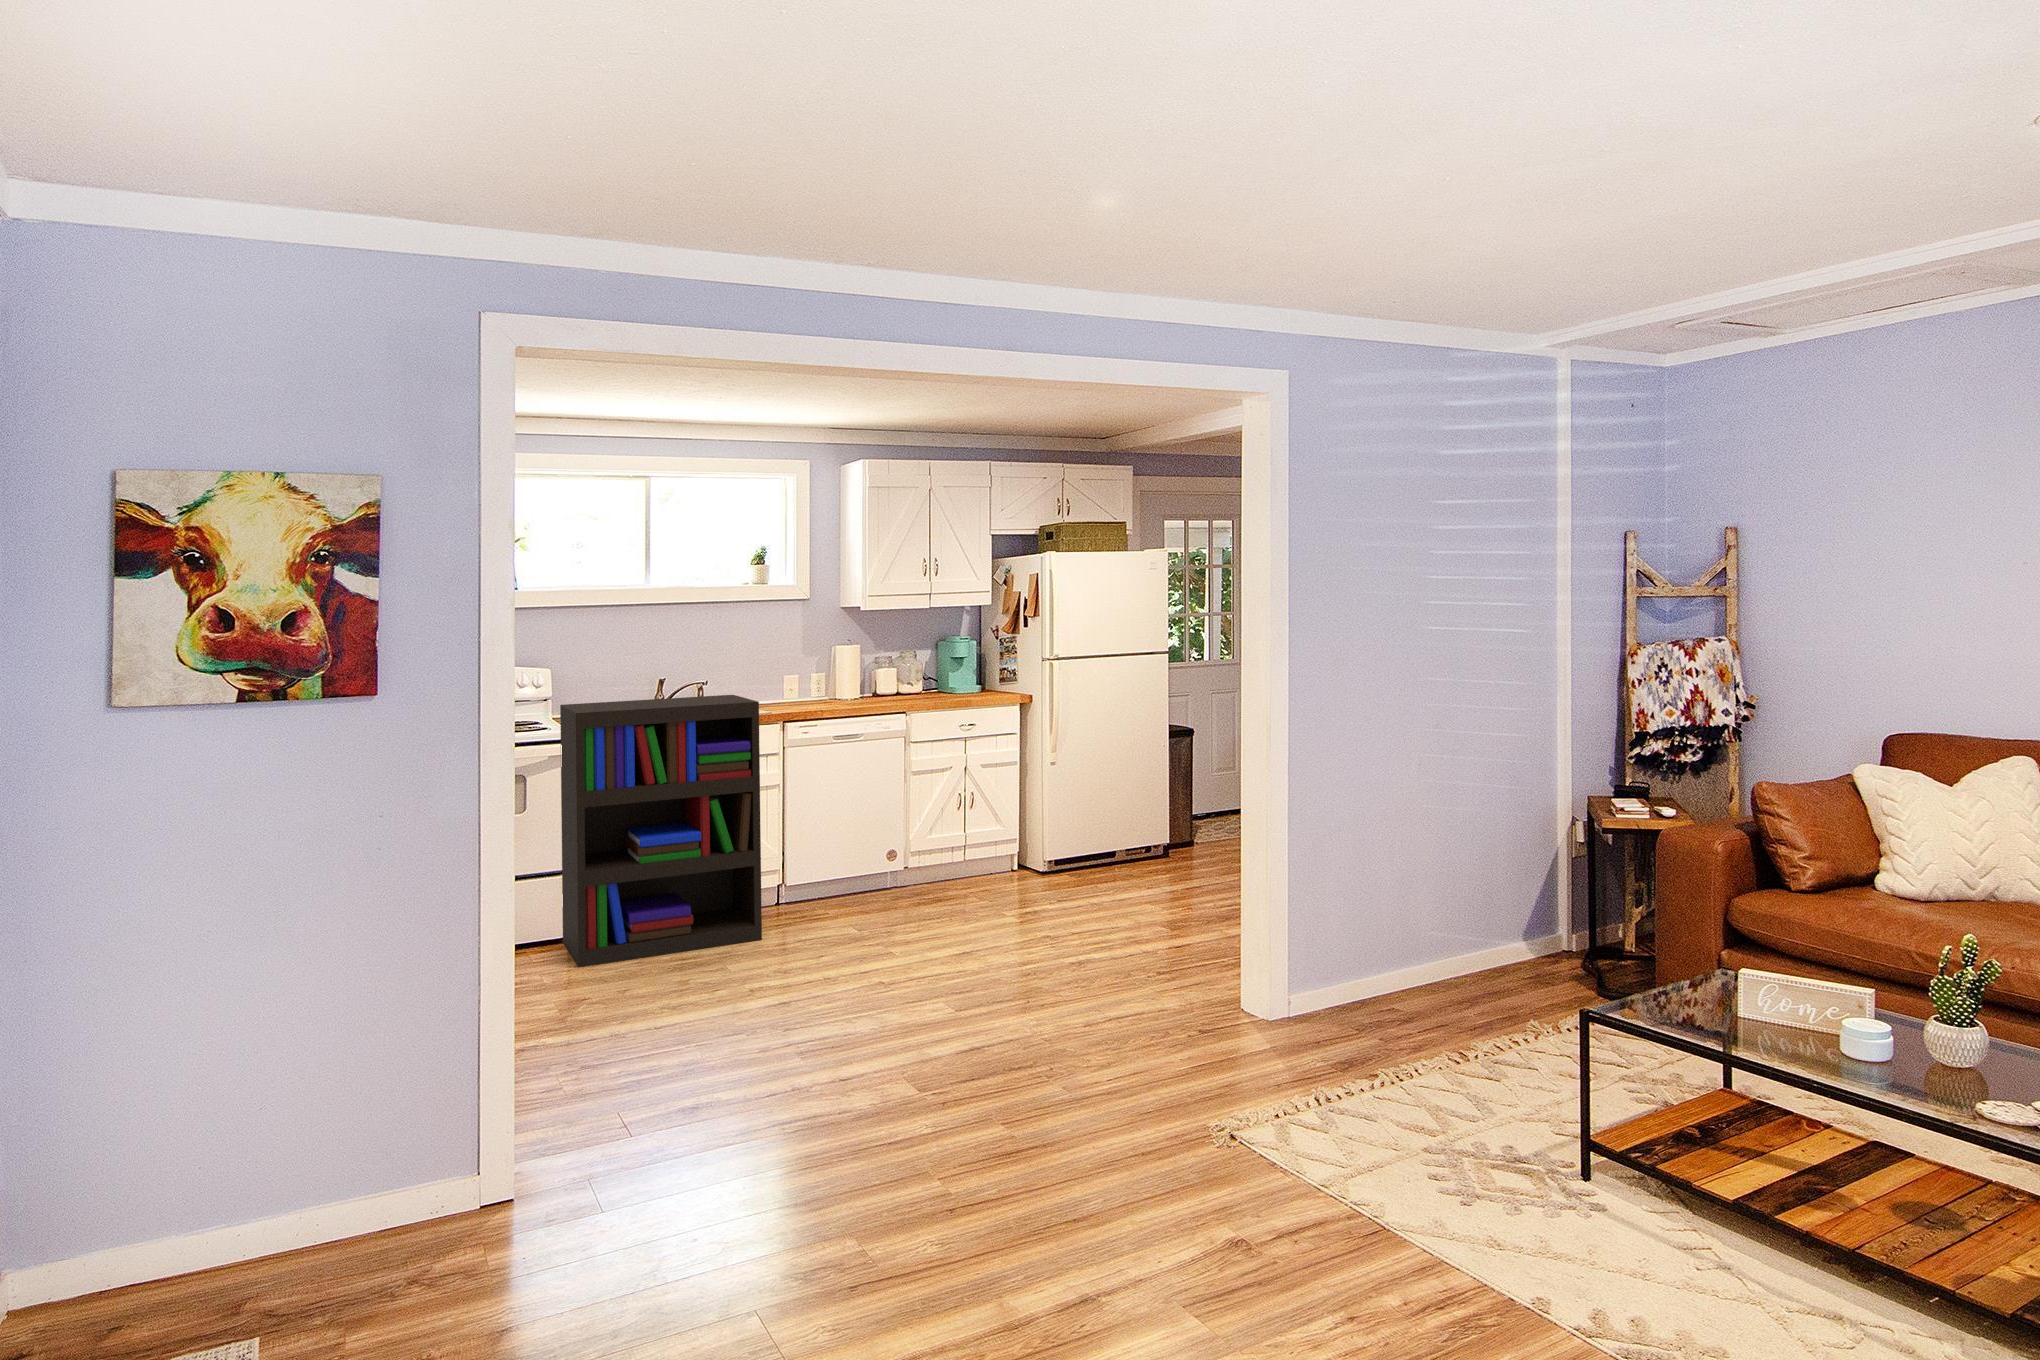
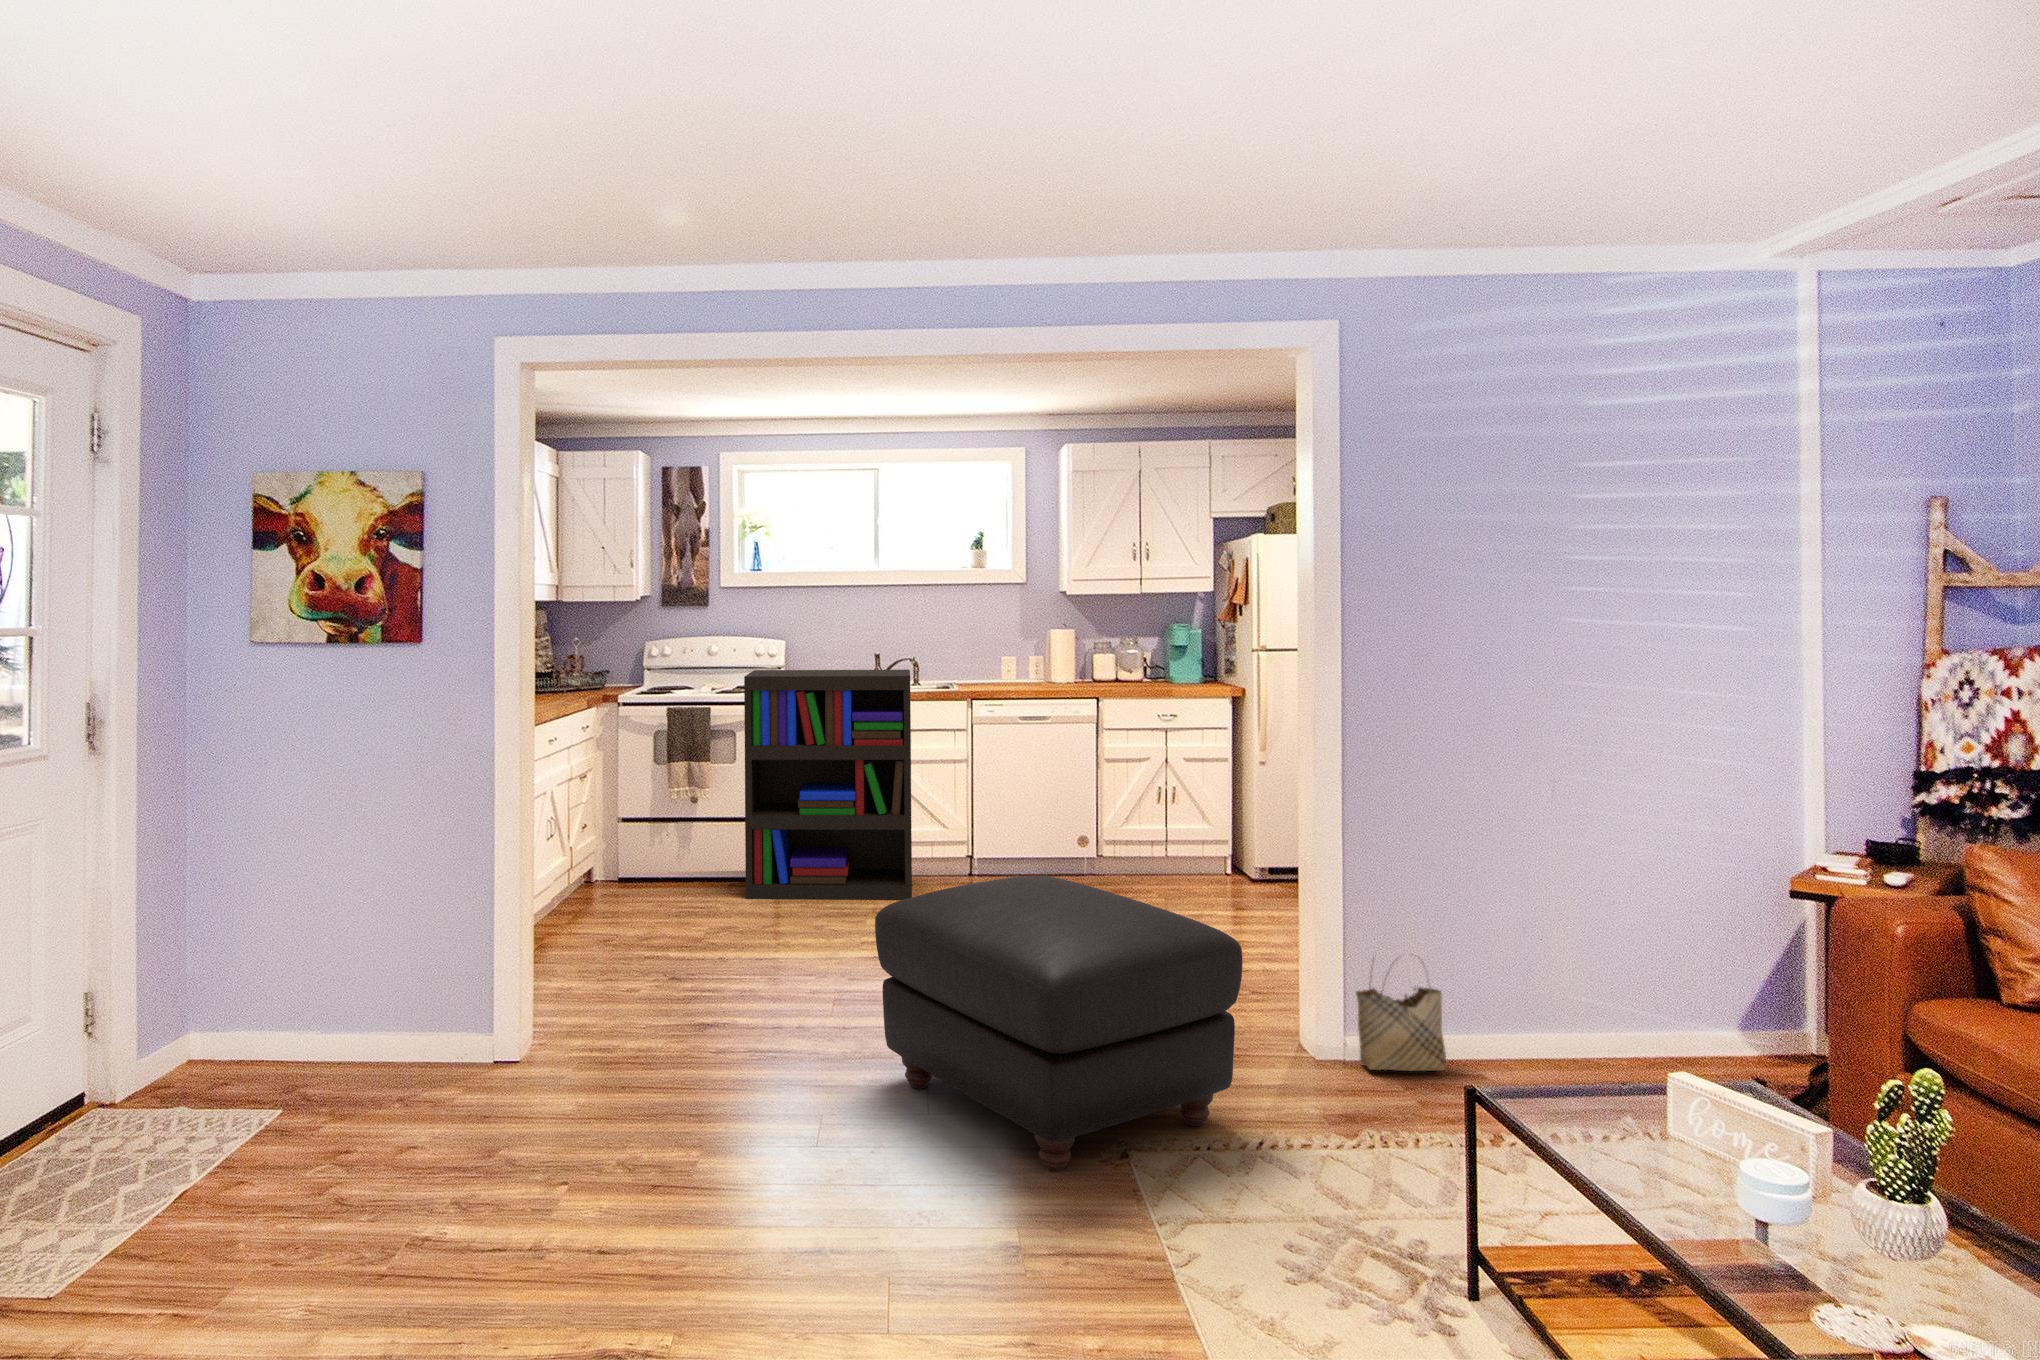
ottoman: none [956,895,1303,1182] -> present [875,876,1243,1172]
woven basket: none [1314,913,1379,1027] -> present [1356,955,1446,1071]

